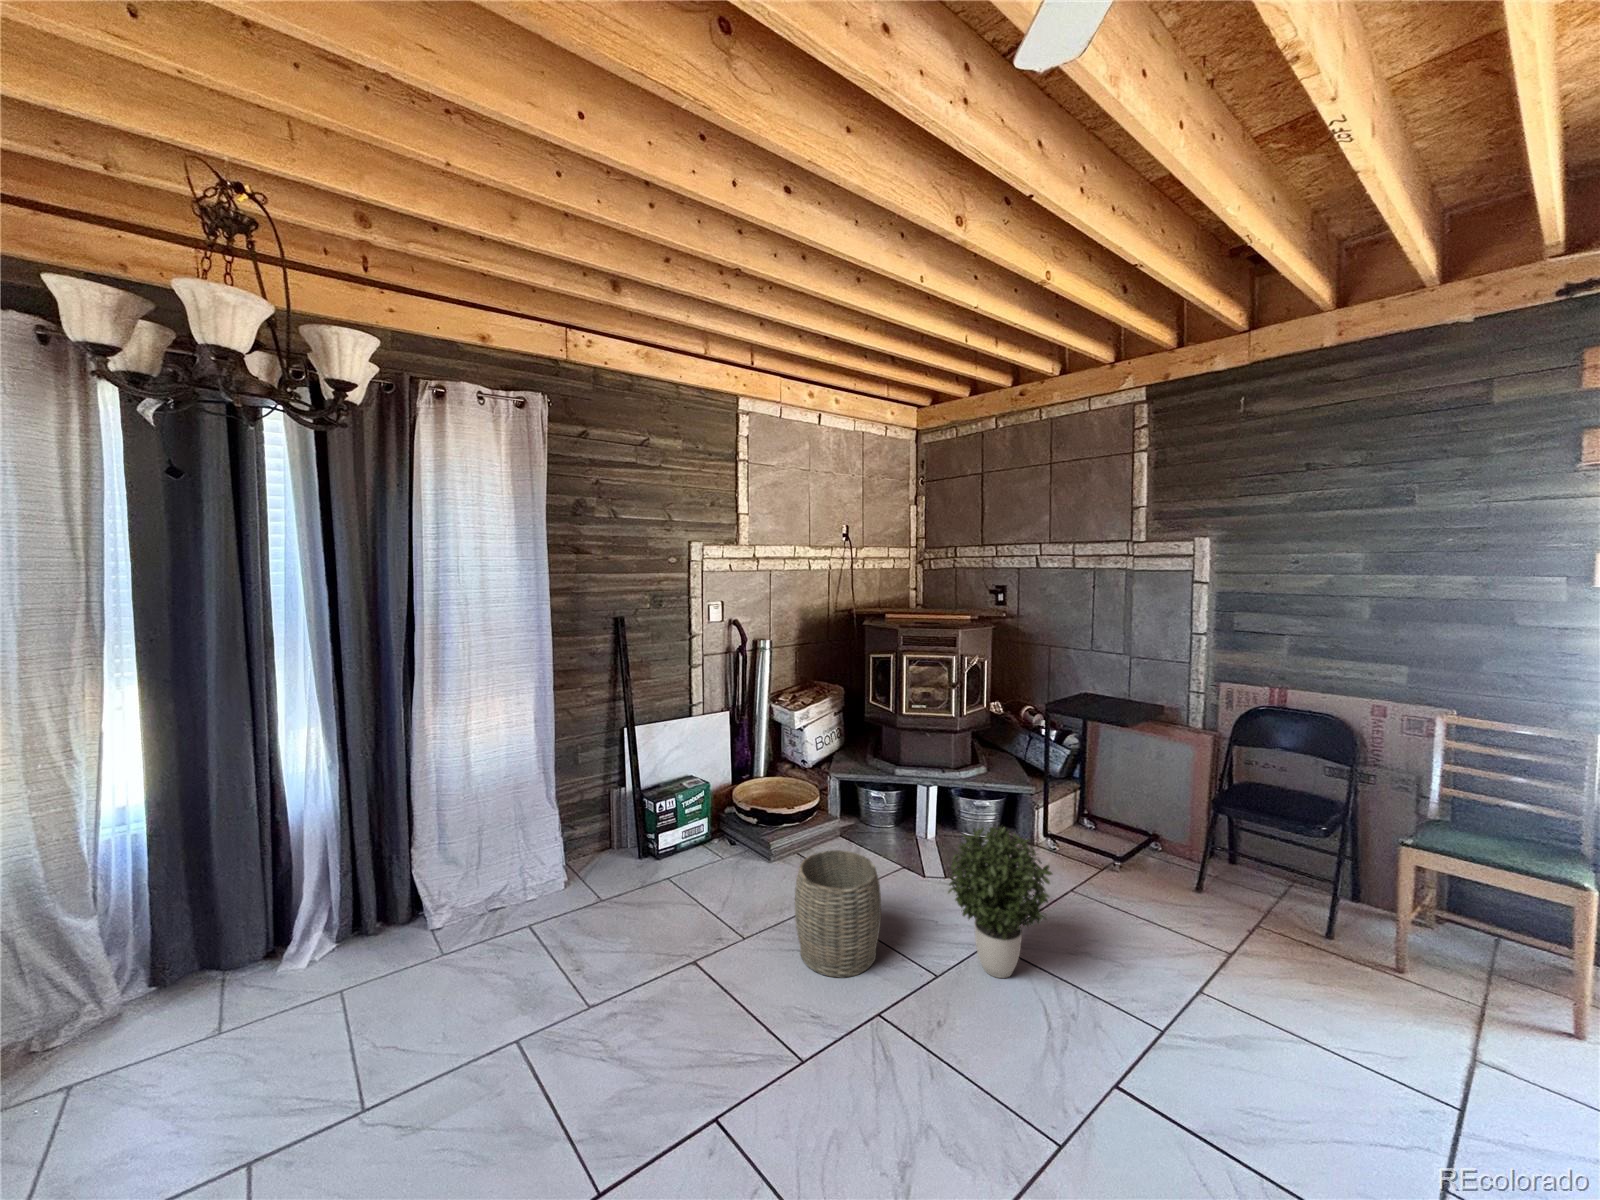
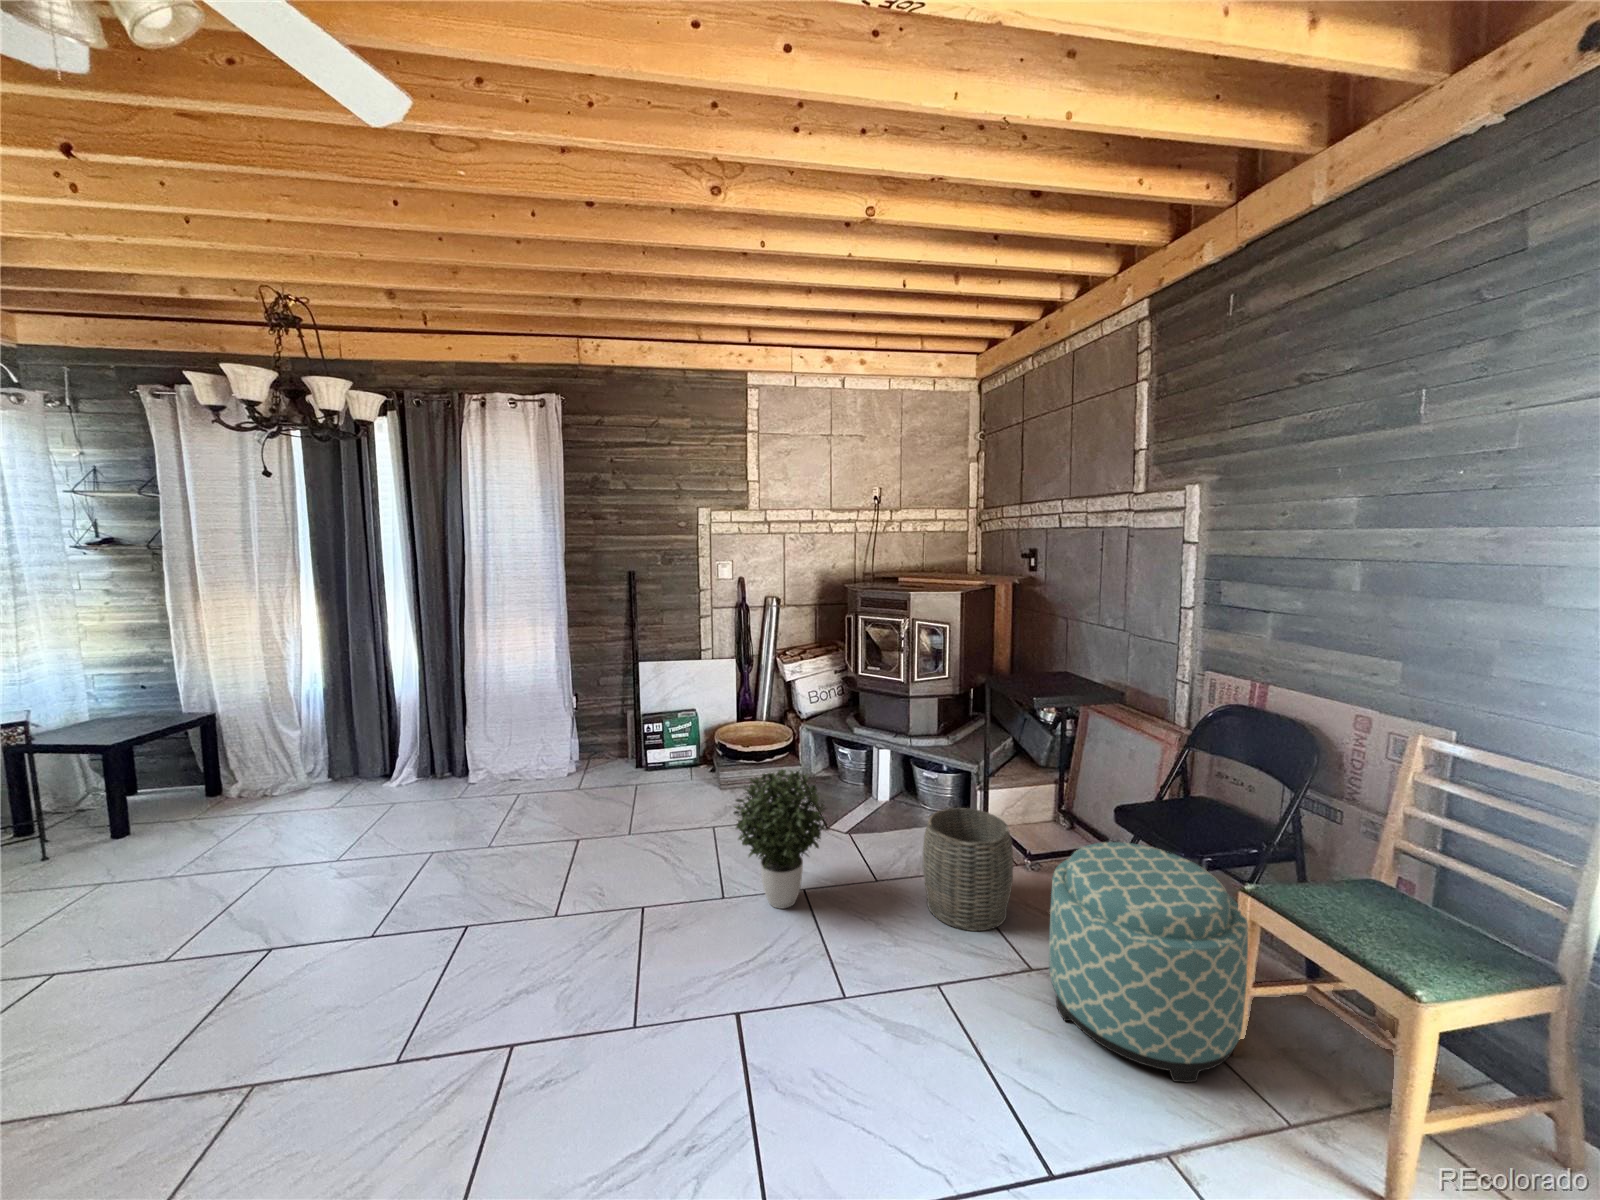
ottoman: none [1249,830,1435,1013] -> present [1049,842,1248,1082]
woven basket: present [795,850,881,977] -> present [923,808,1013,931]

